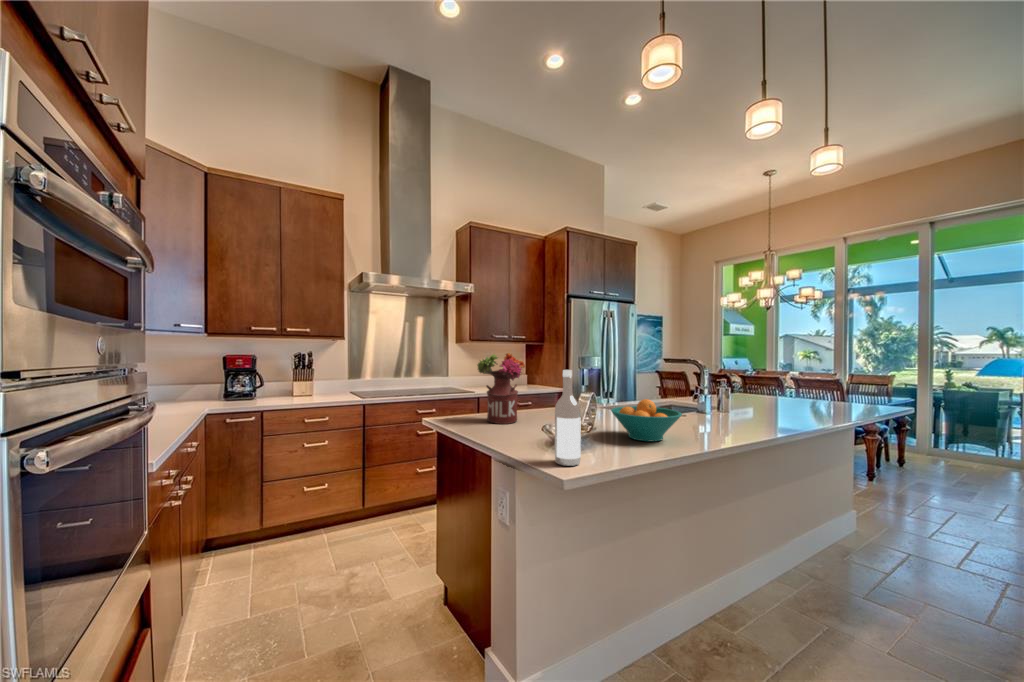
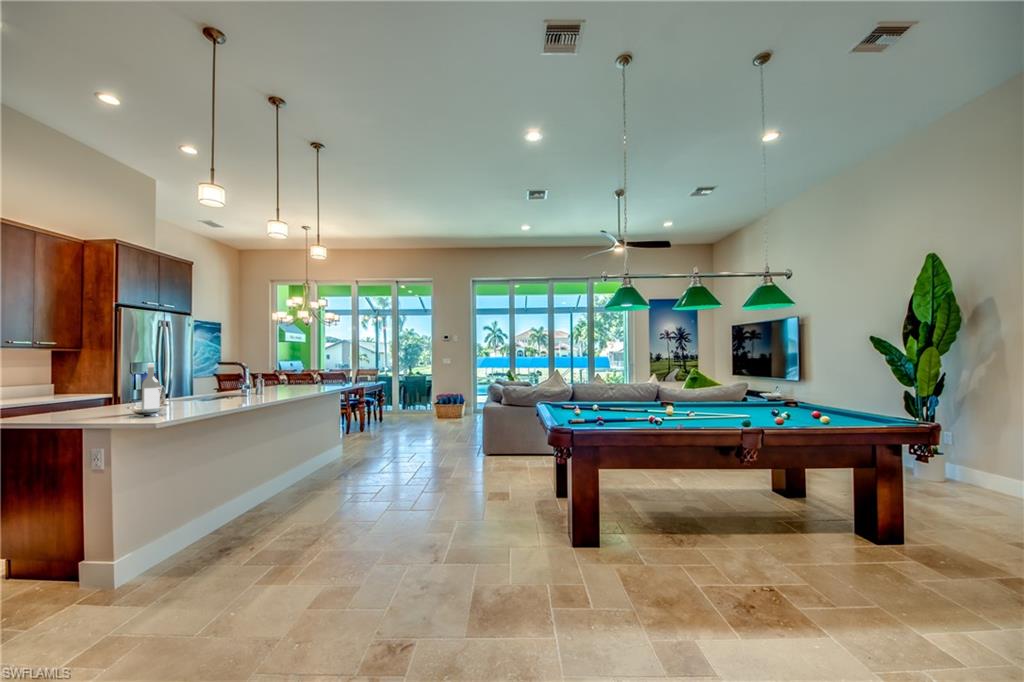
flower arrangement: present [477,353,525,424] -> none [45,357,97,410]
fruit bowl: present [611,399,682,441] -> none [175,381,222,403]

